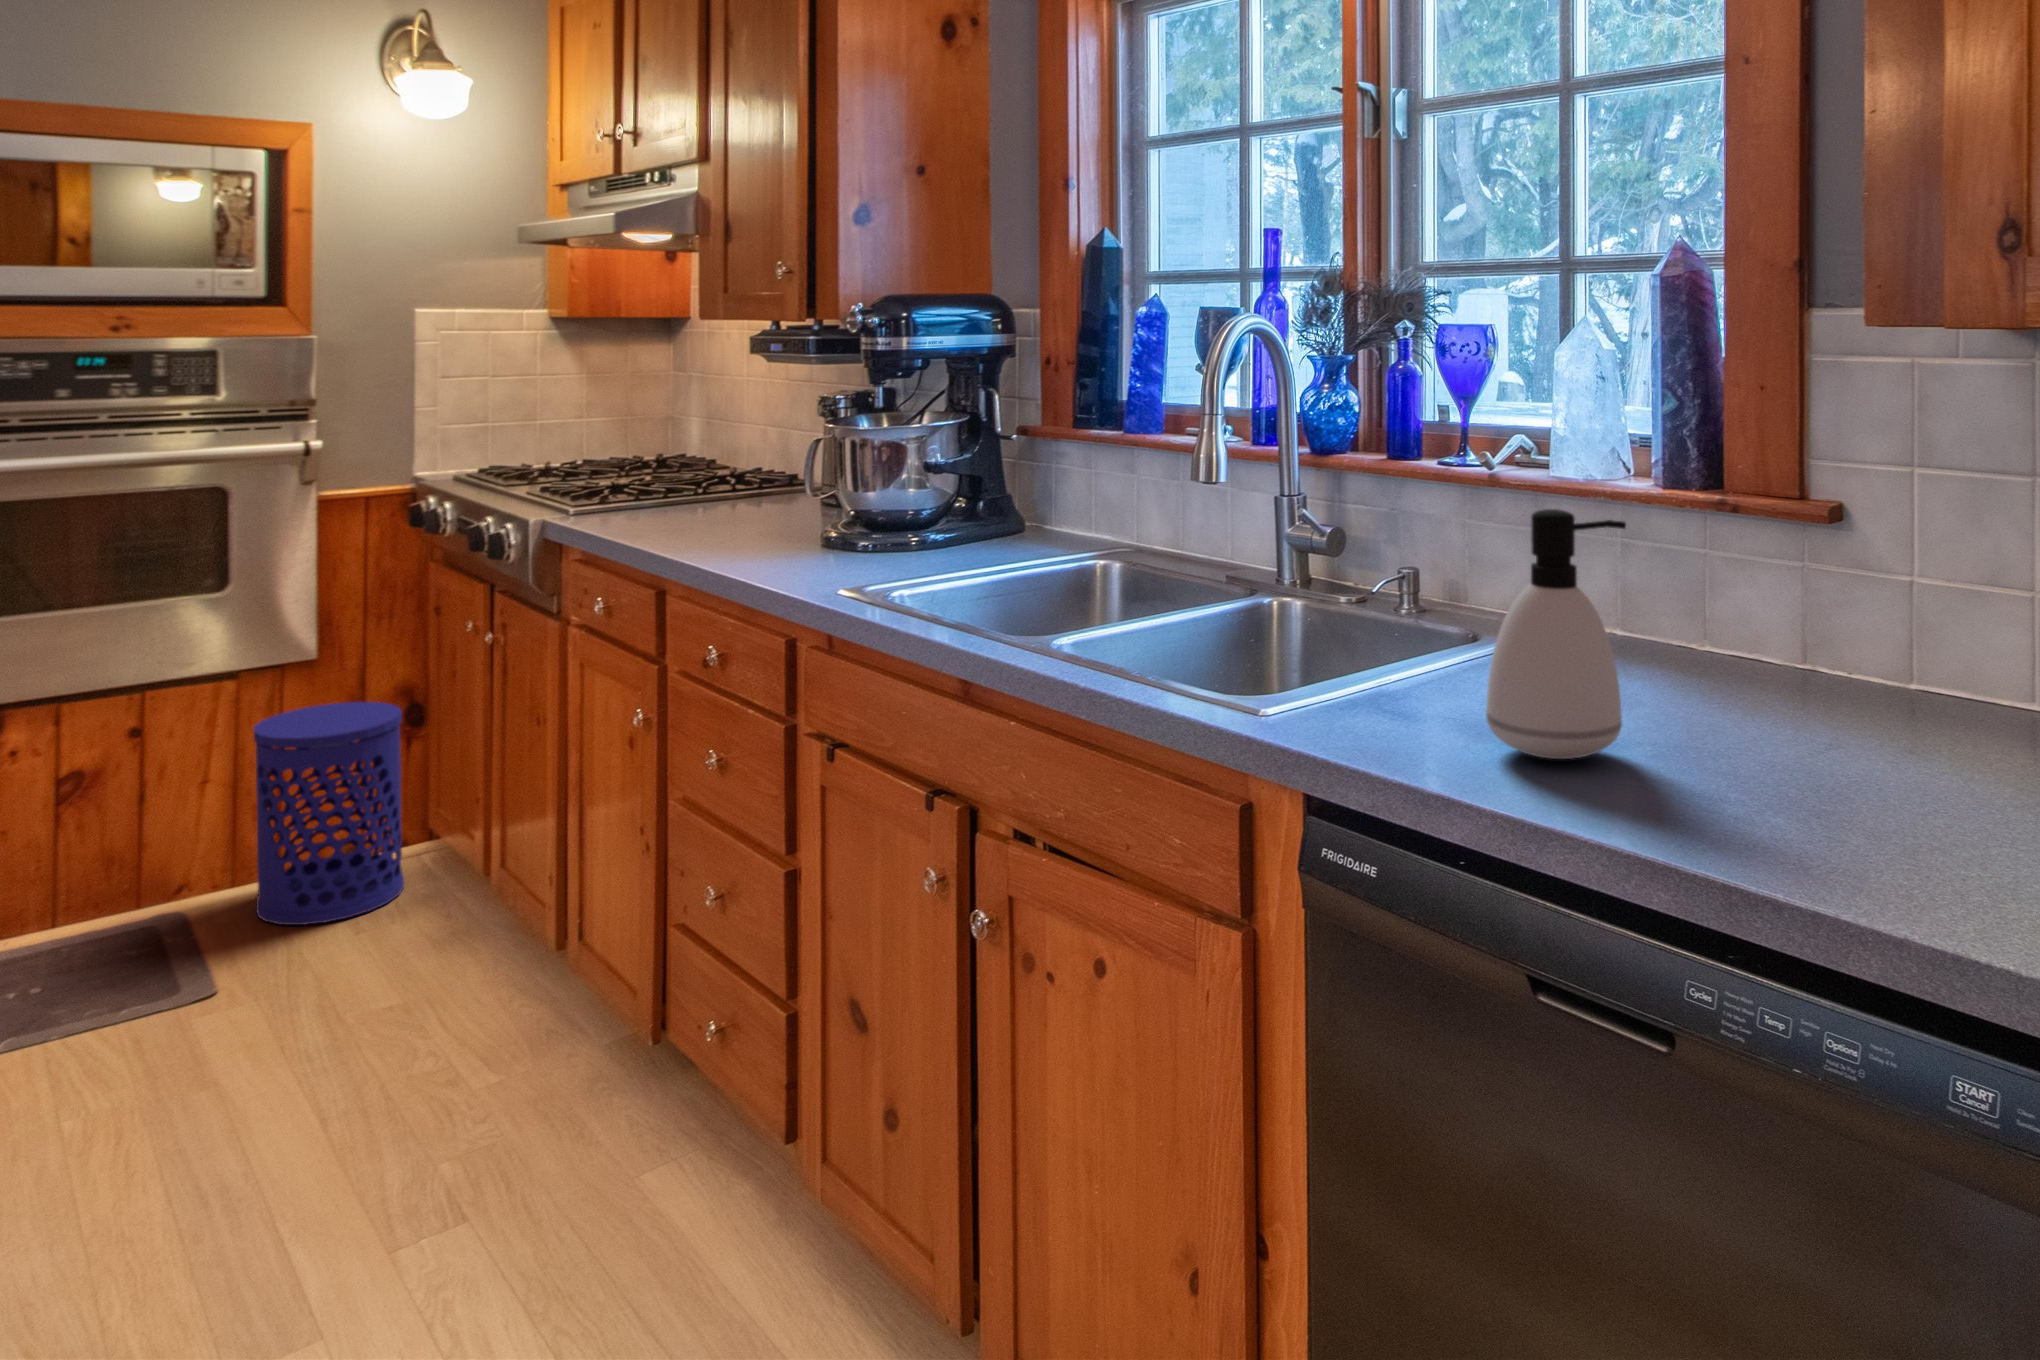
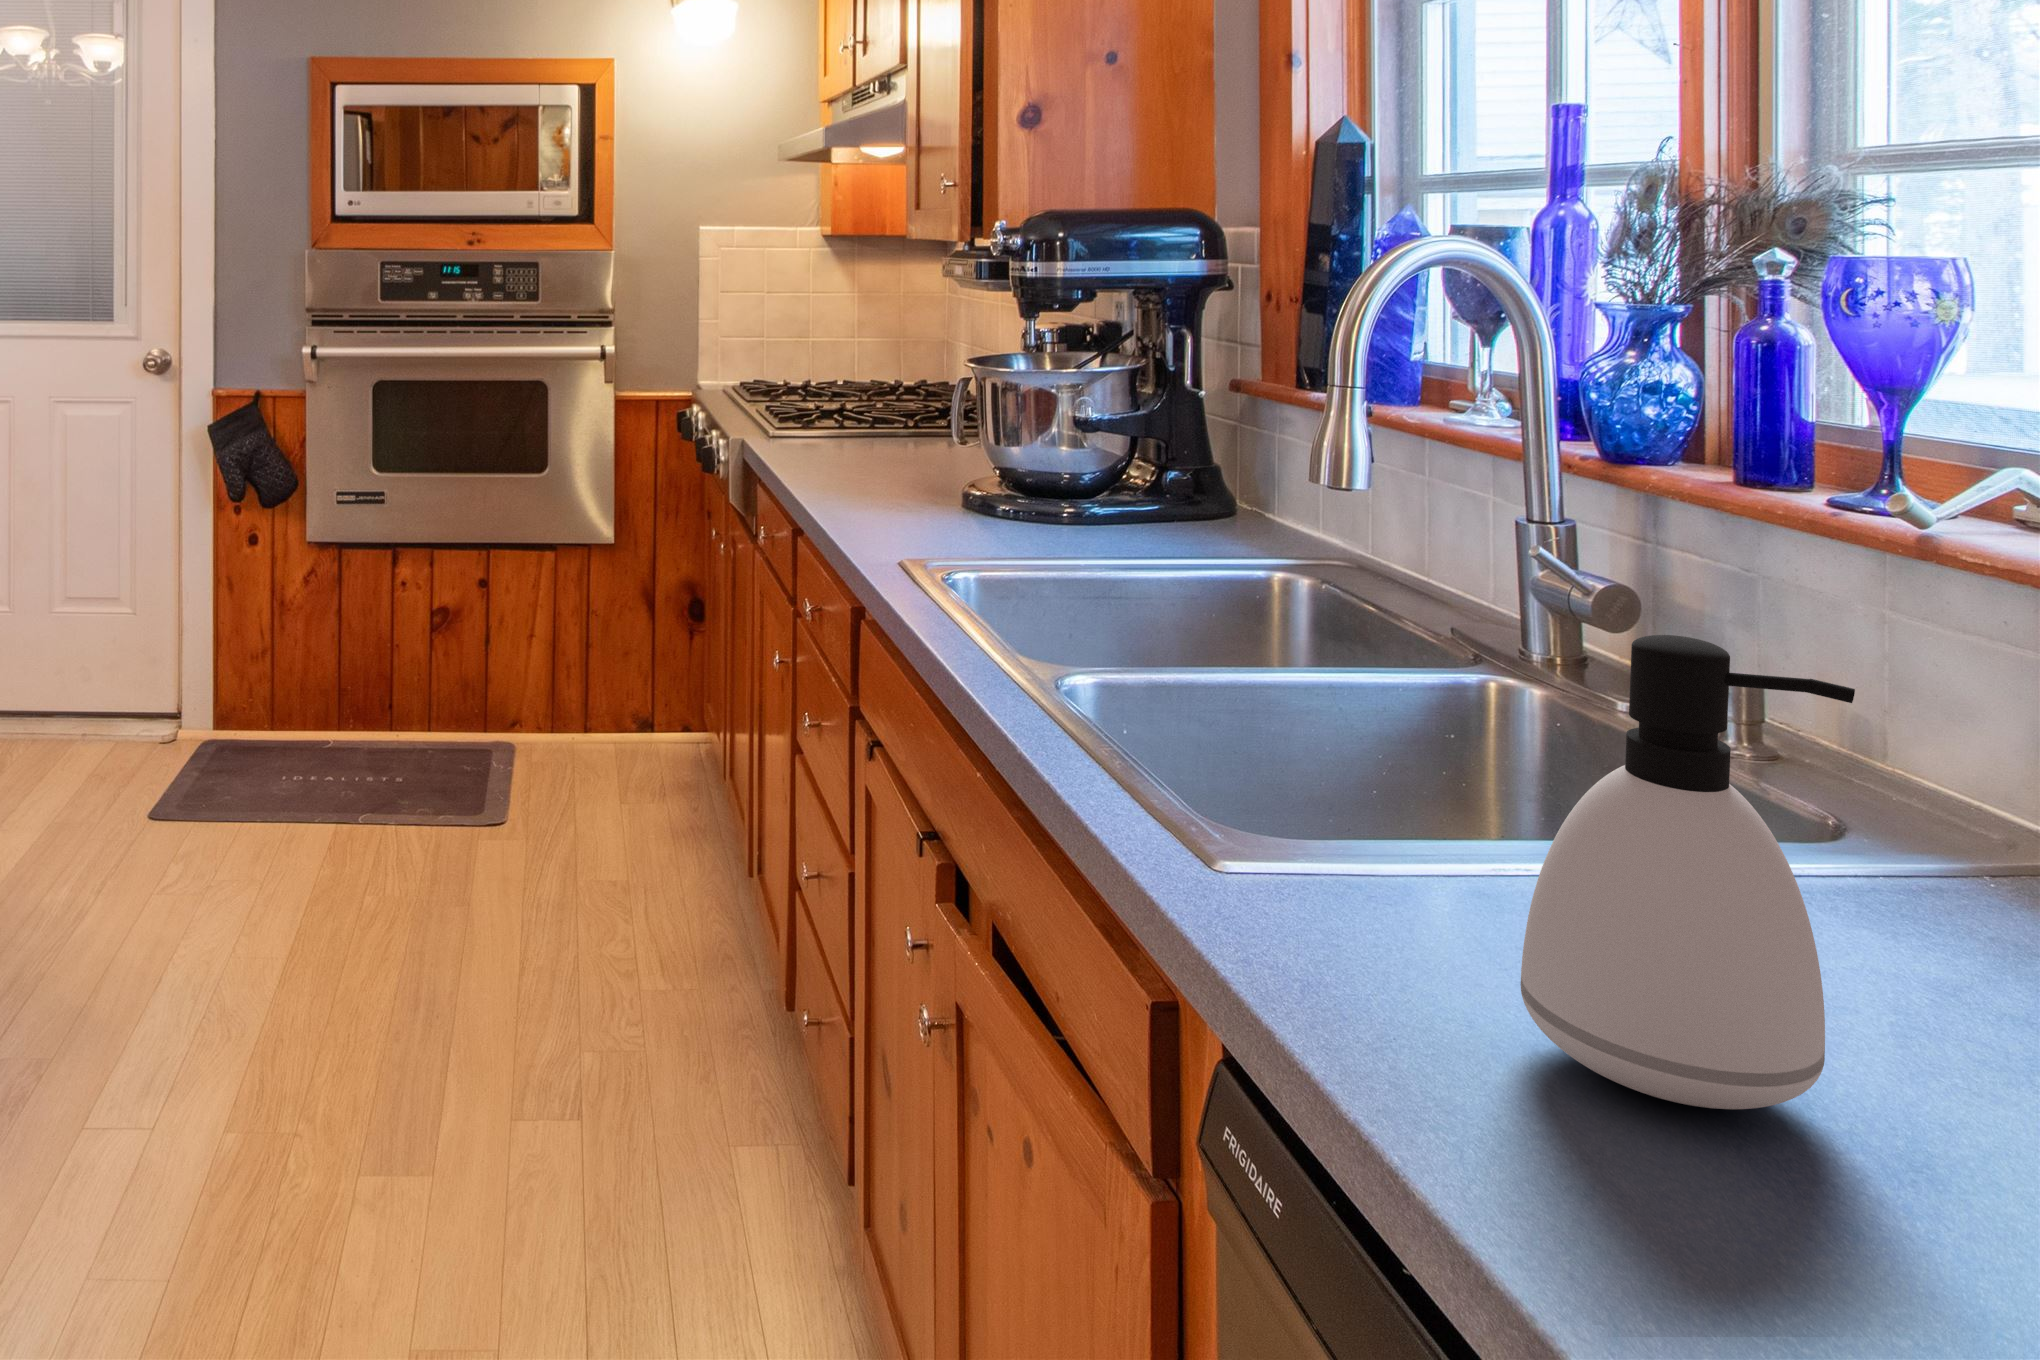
waste bin: present [254,702,404,925] -> none [555,586,673,781]

